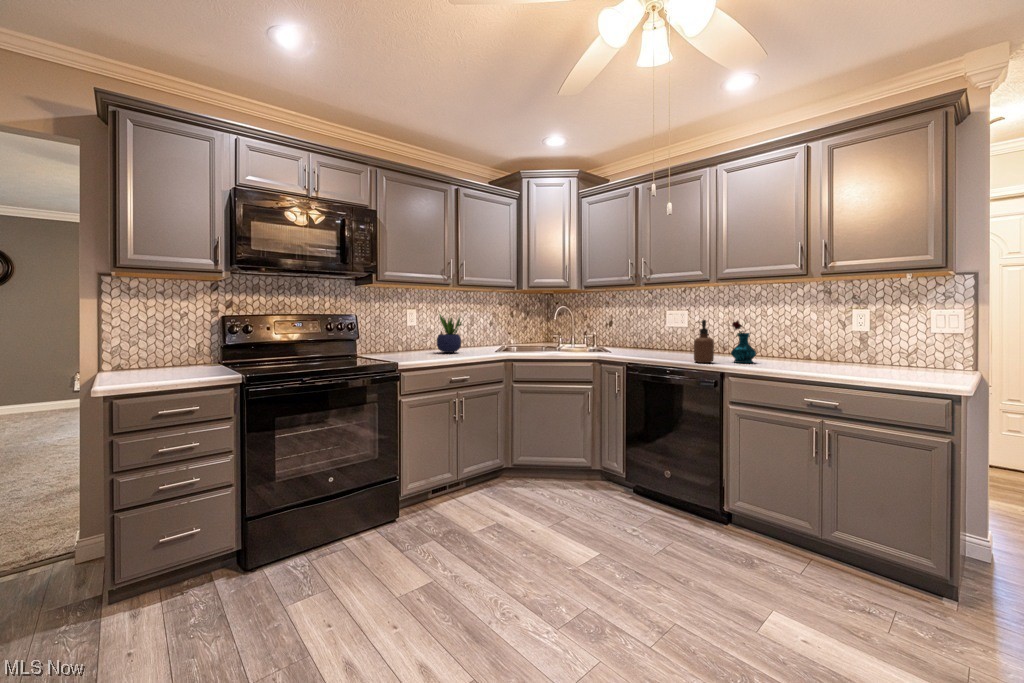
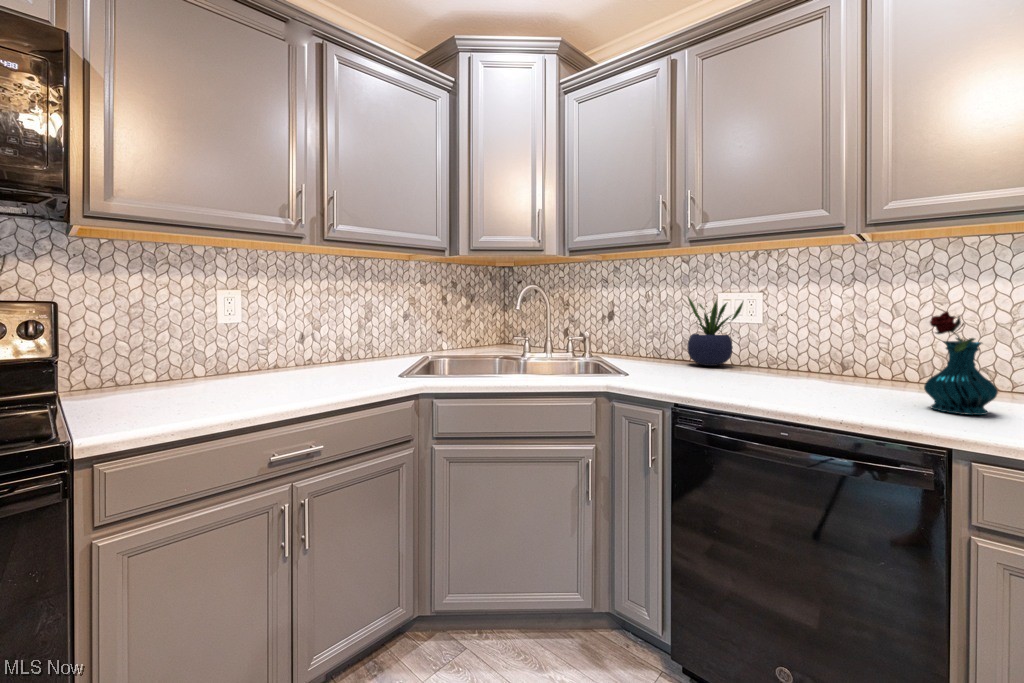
potted plant: present [437,314,462,353] -> present [687,298,743,366]
soap dispenser: present [694,320,714,363] -> none [846,312,904,416]

